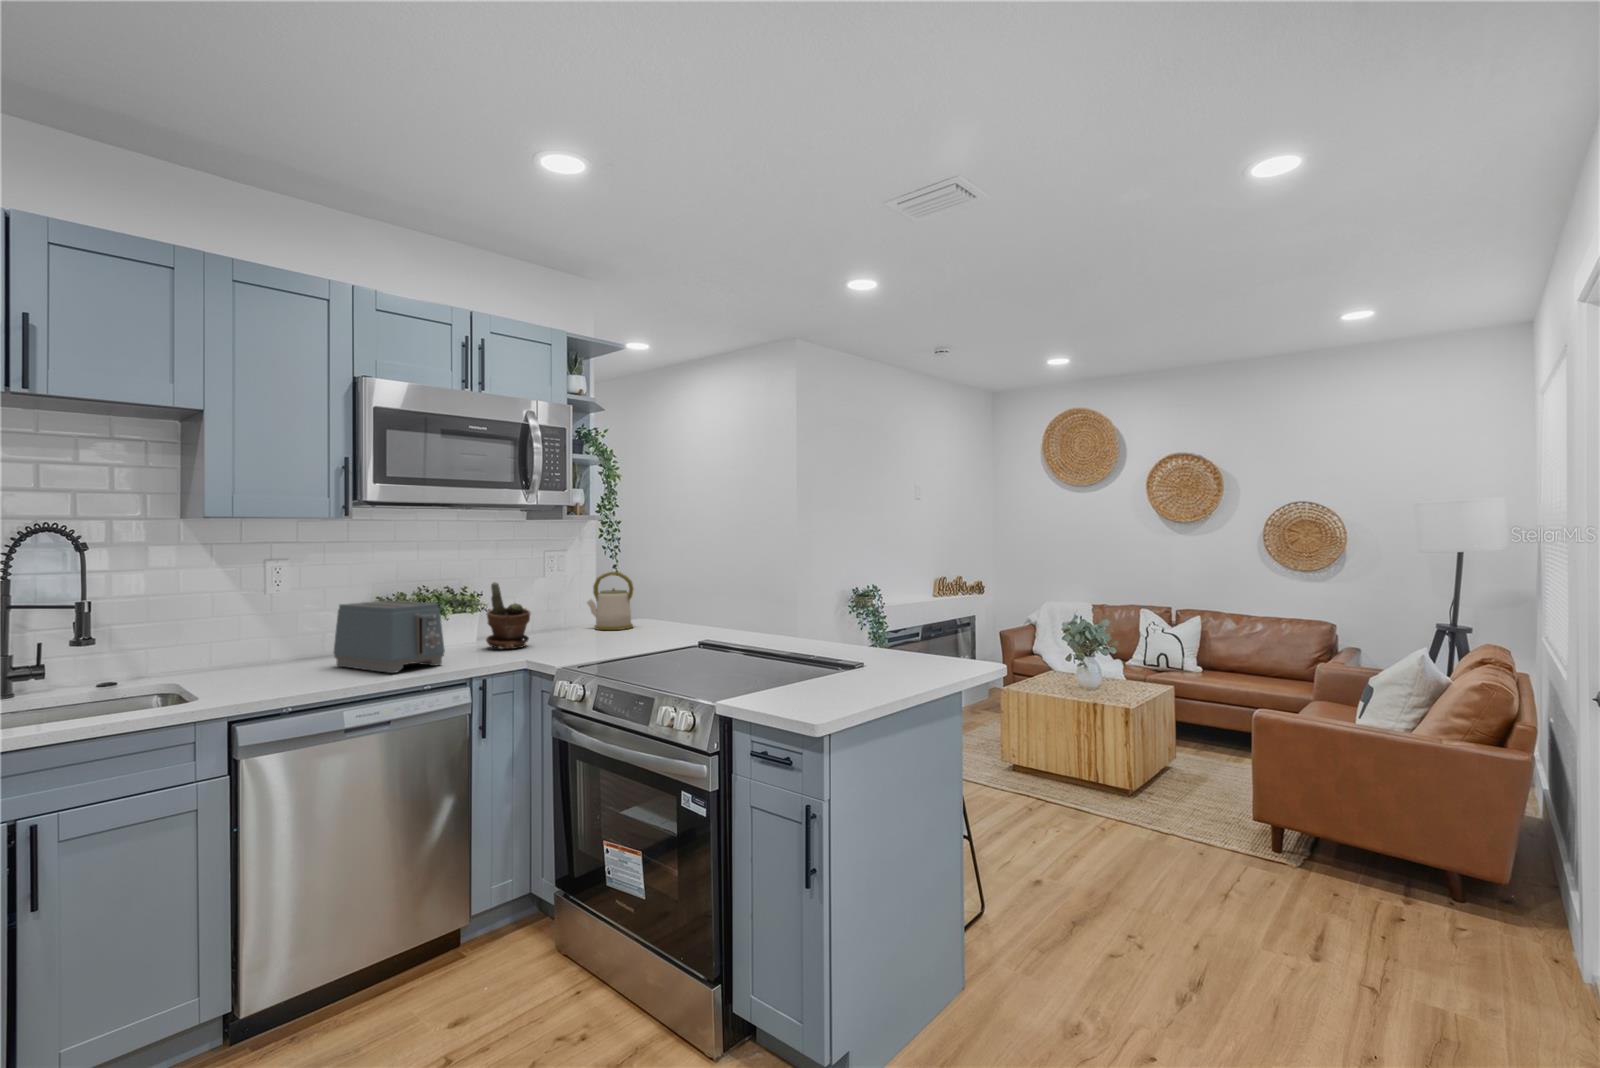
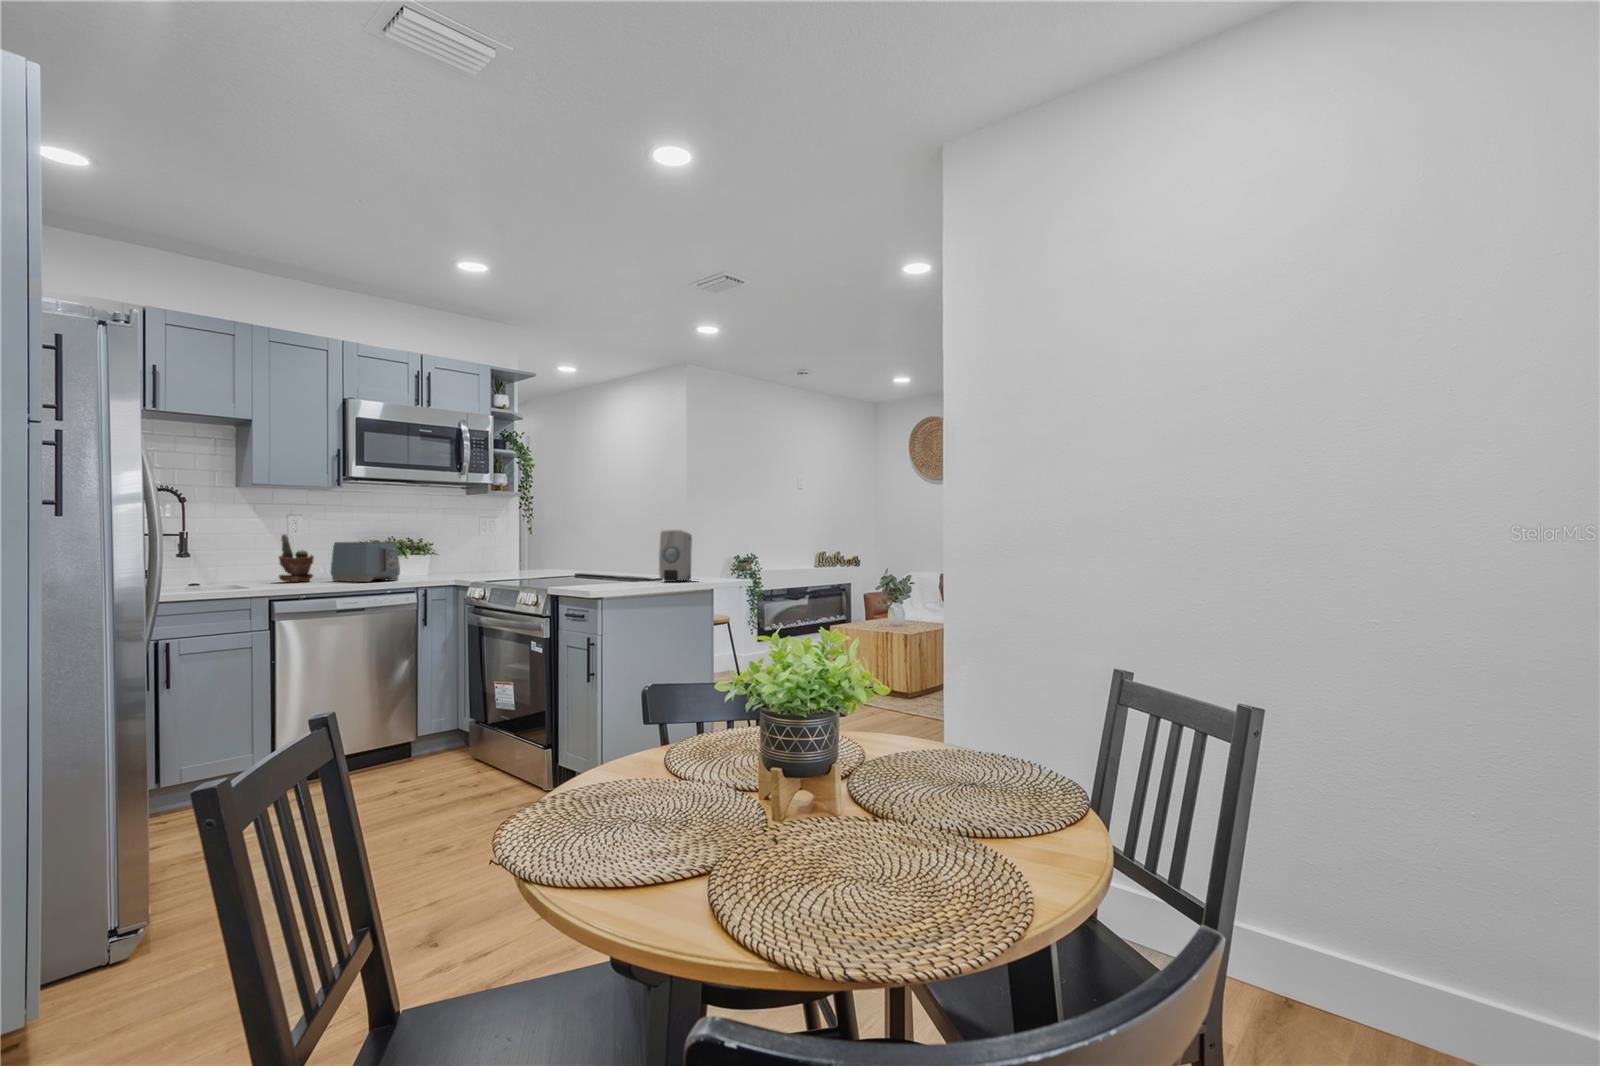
kettle: present [587,572,633,630] -> none [506,531,540,571]
potted plant: present [486,582,530,649] -> present [279,534,314,582]
soap dispenser: none [882,594,922,680] -> present [659,530,692,582]

